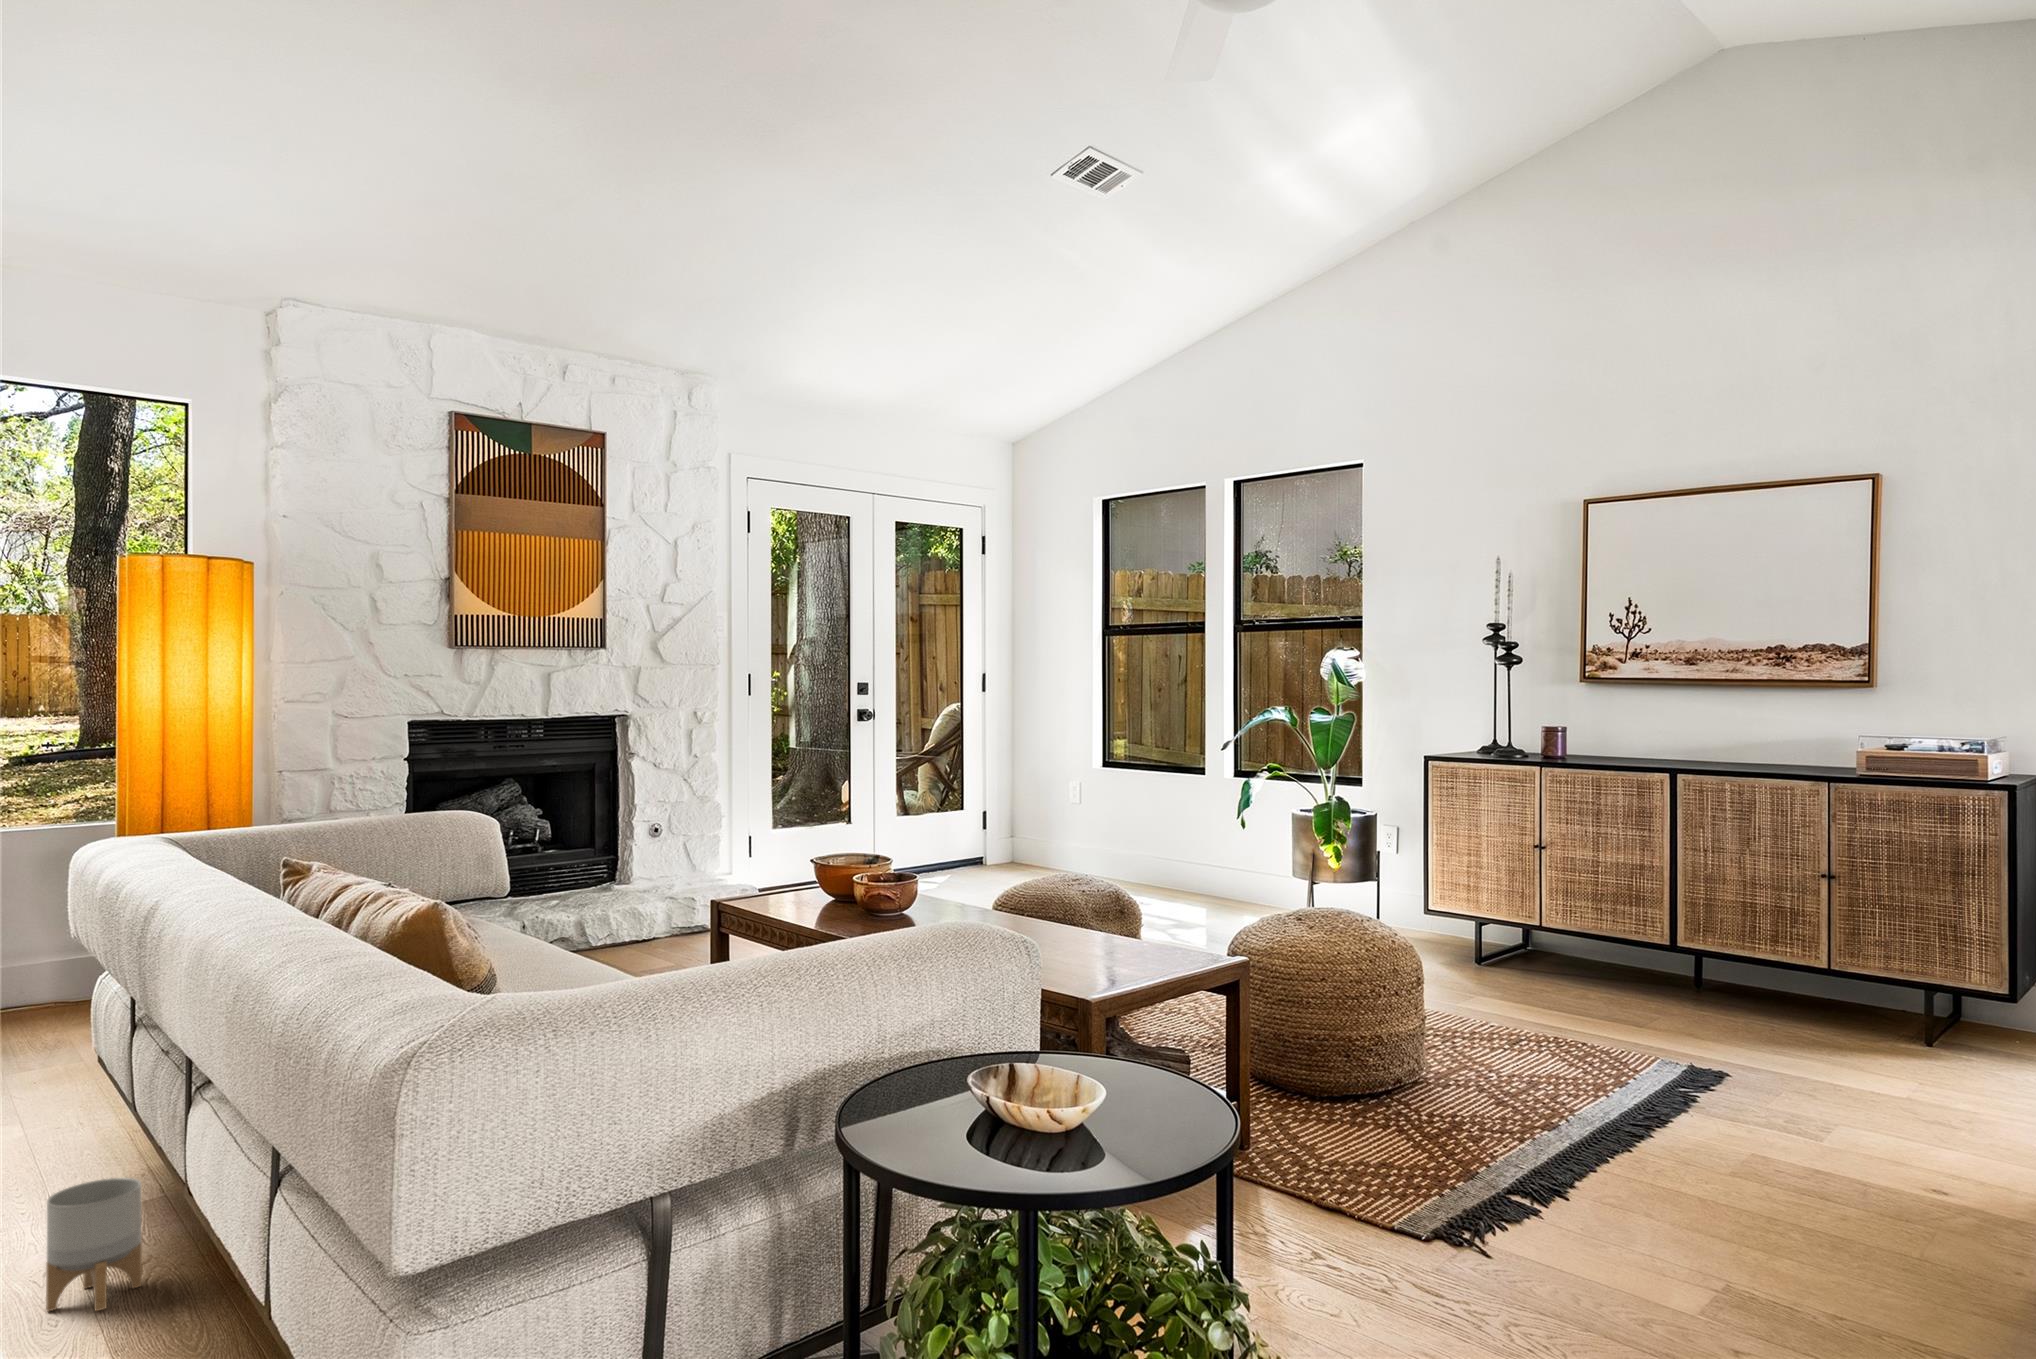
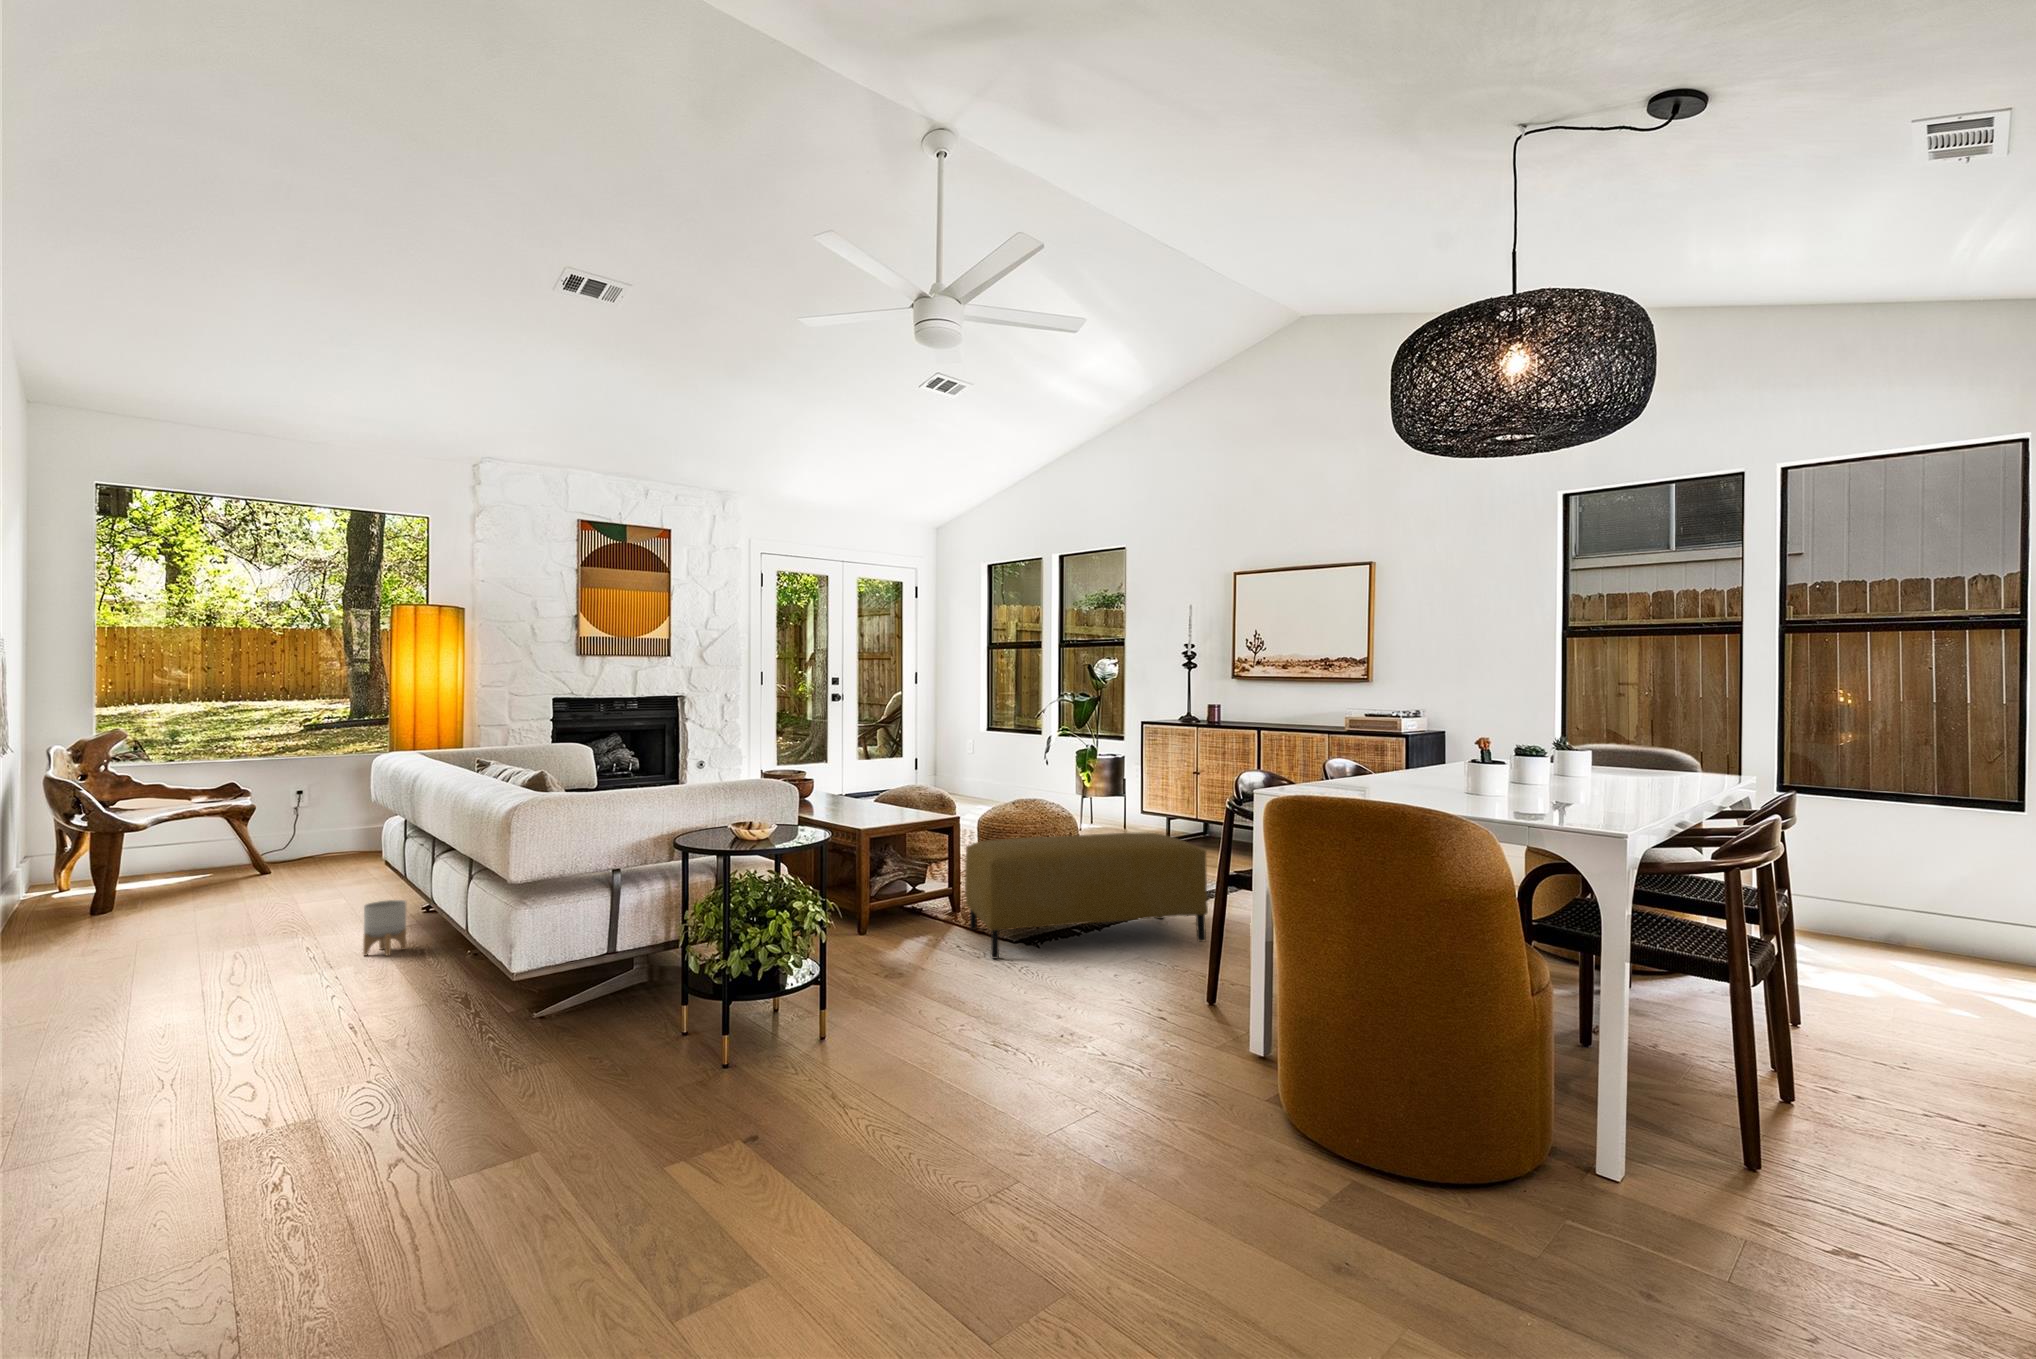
ottoman: none [1286,994,1820,1299] -> present [965,833,1208,959]

